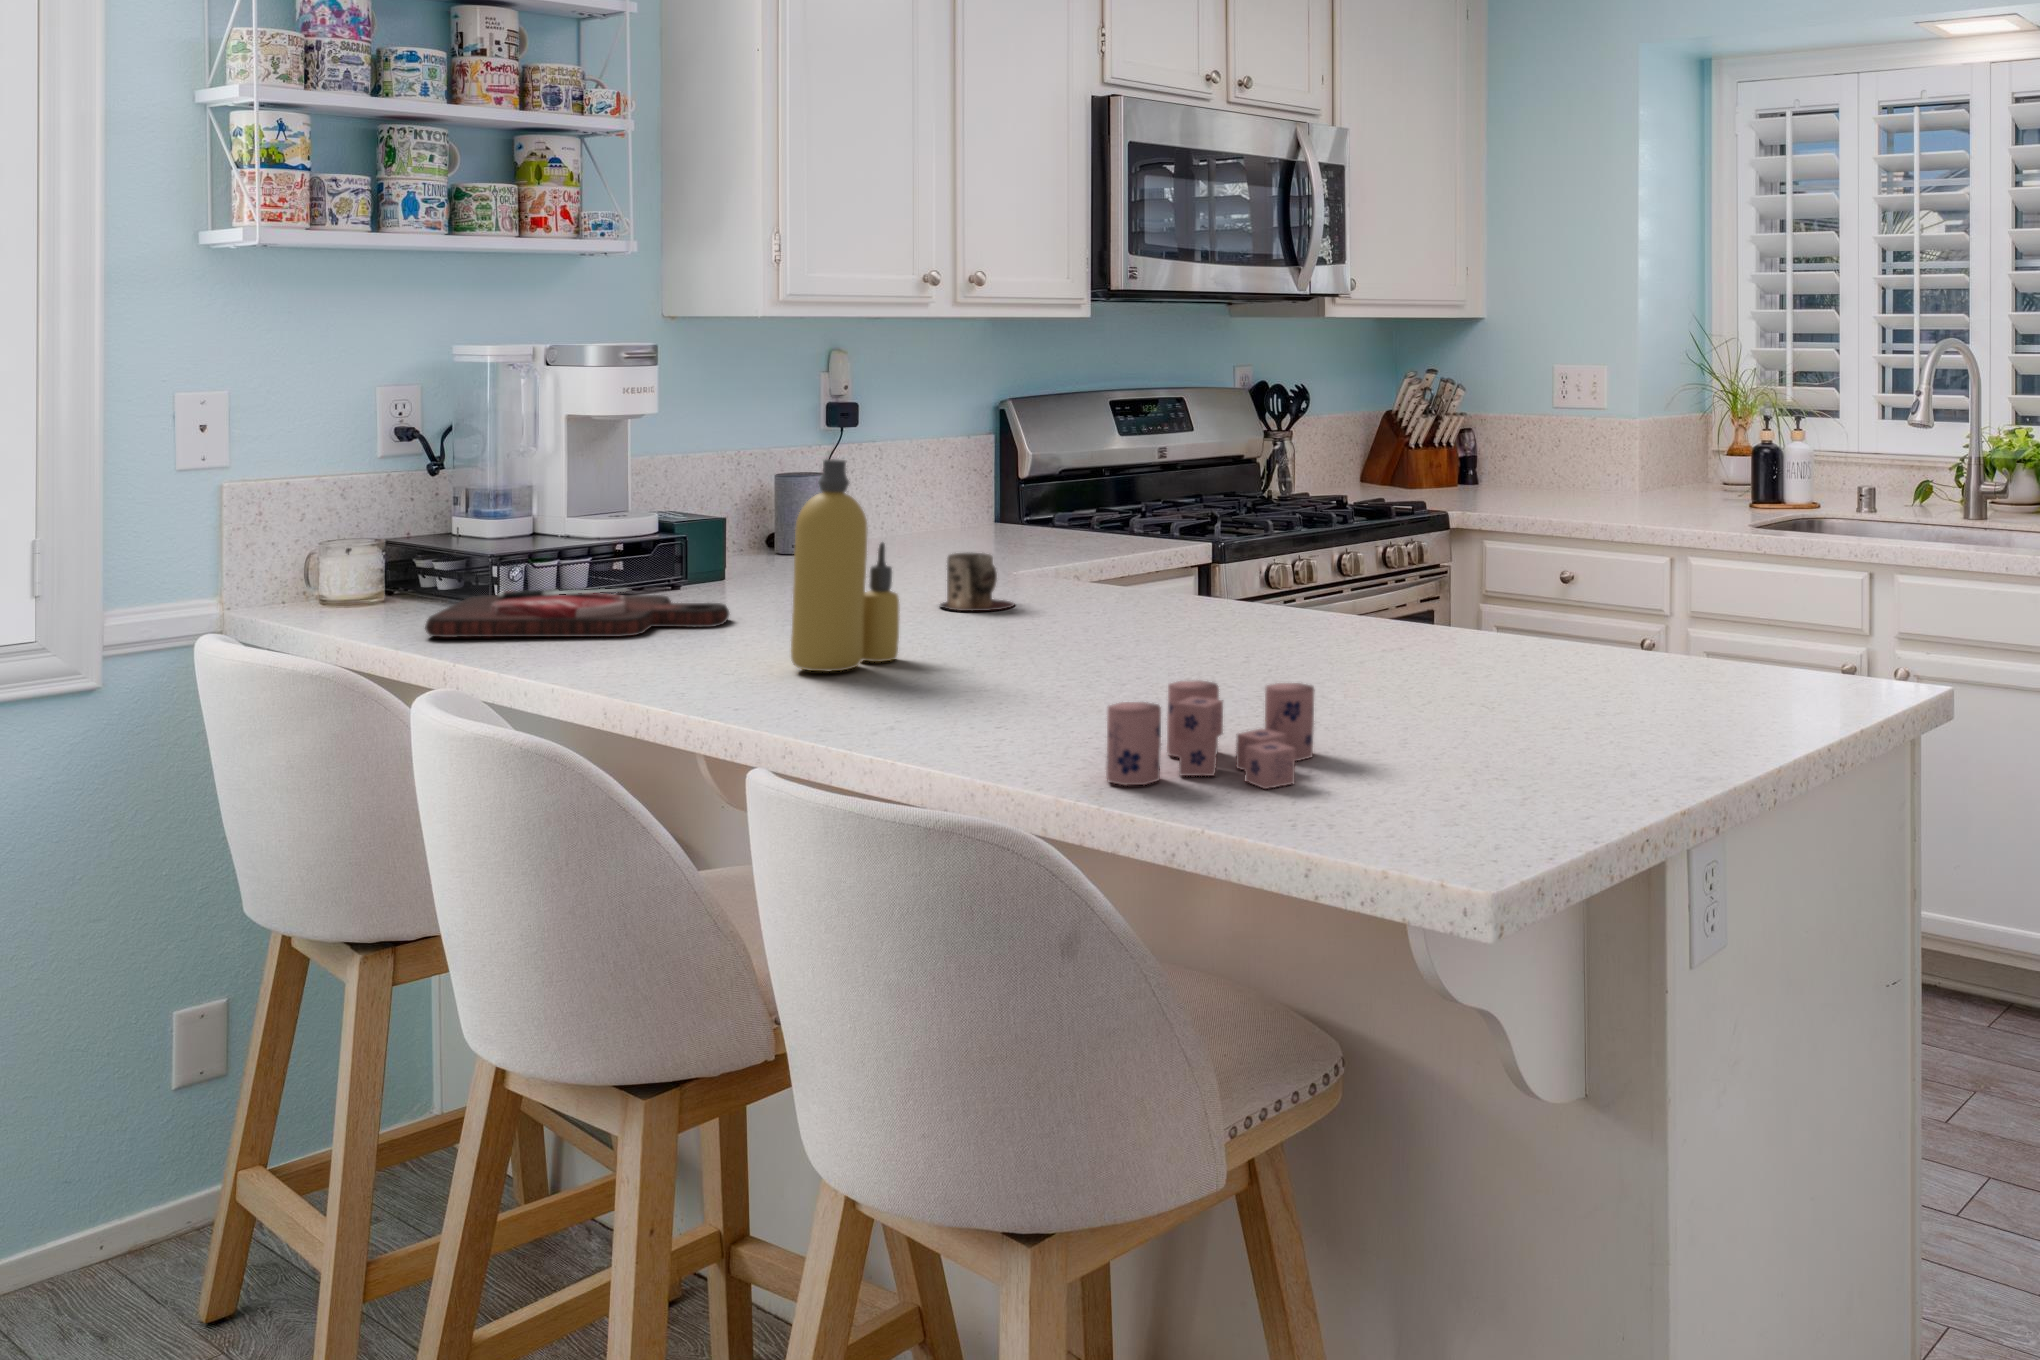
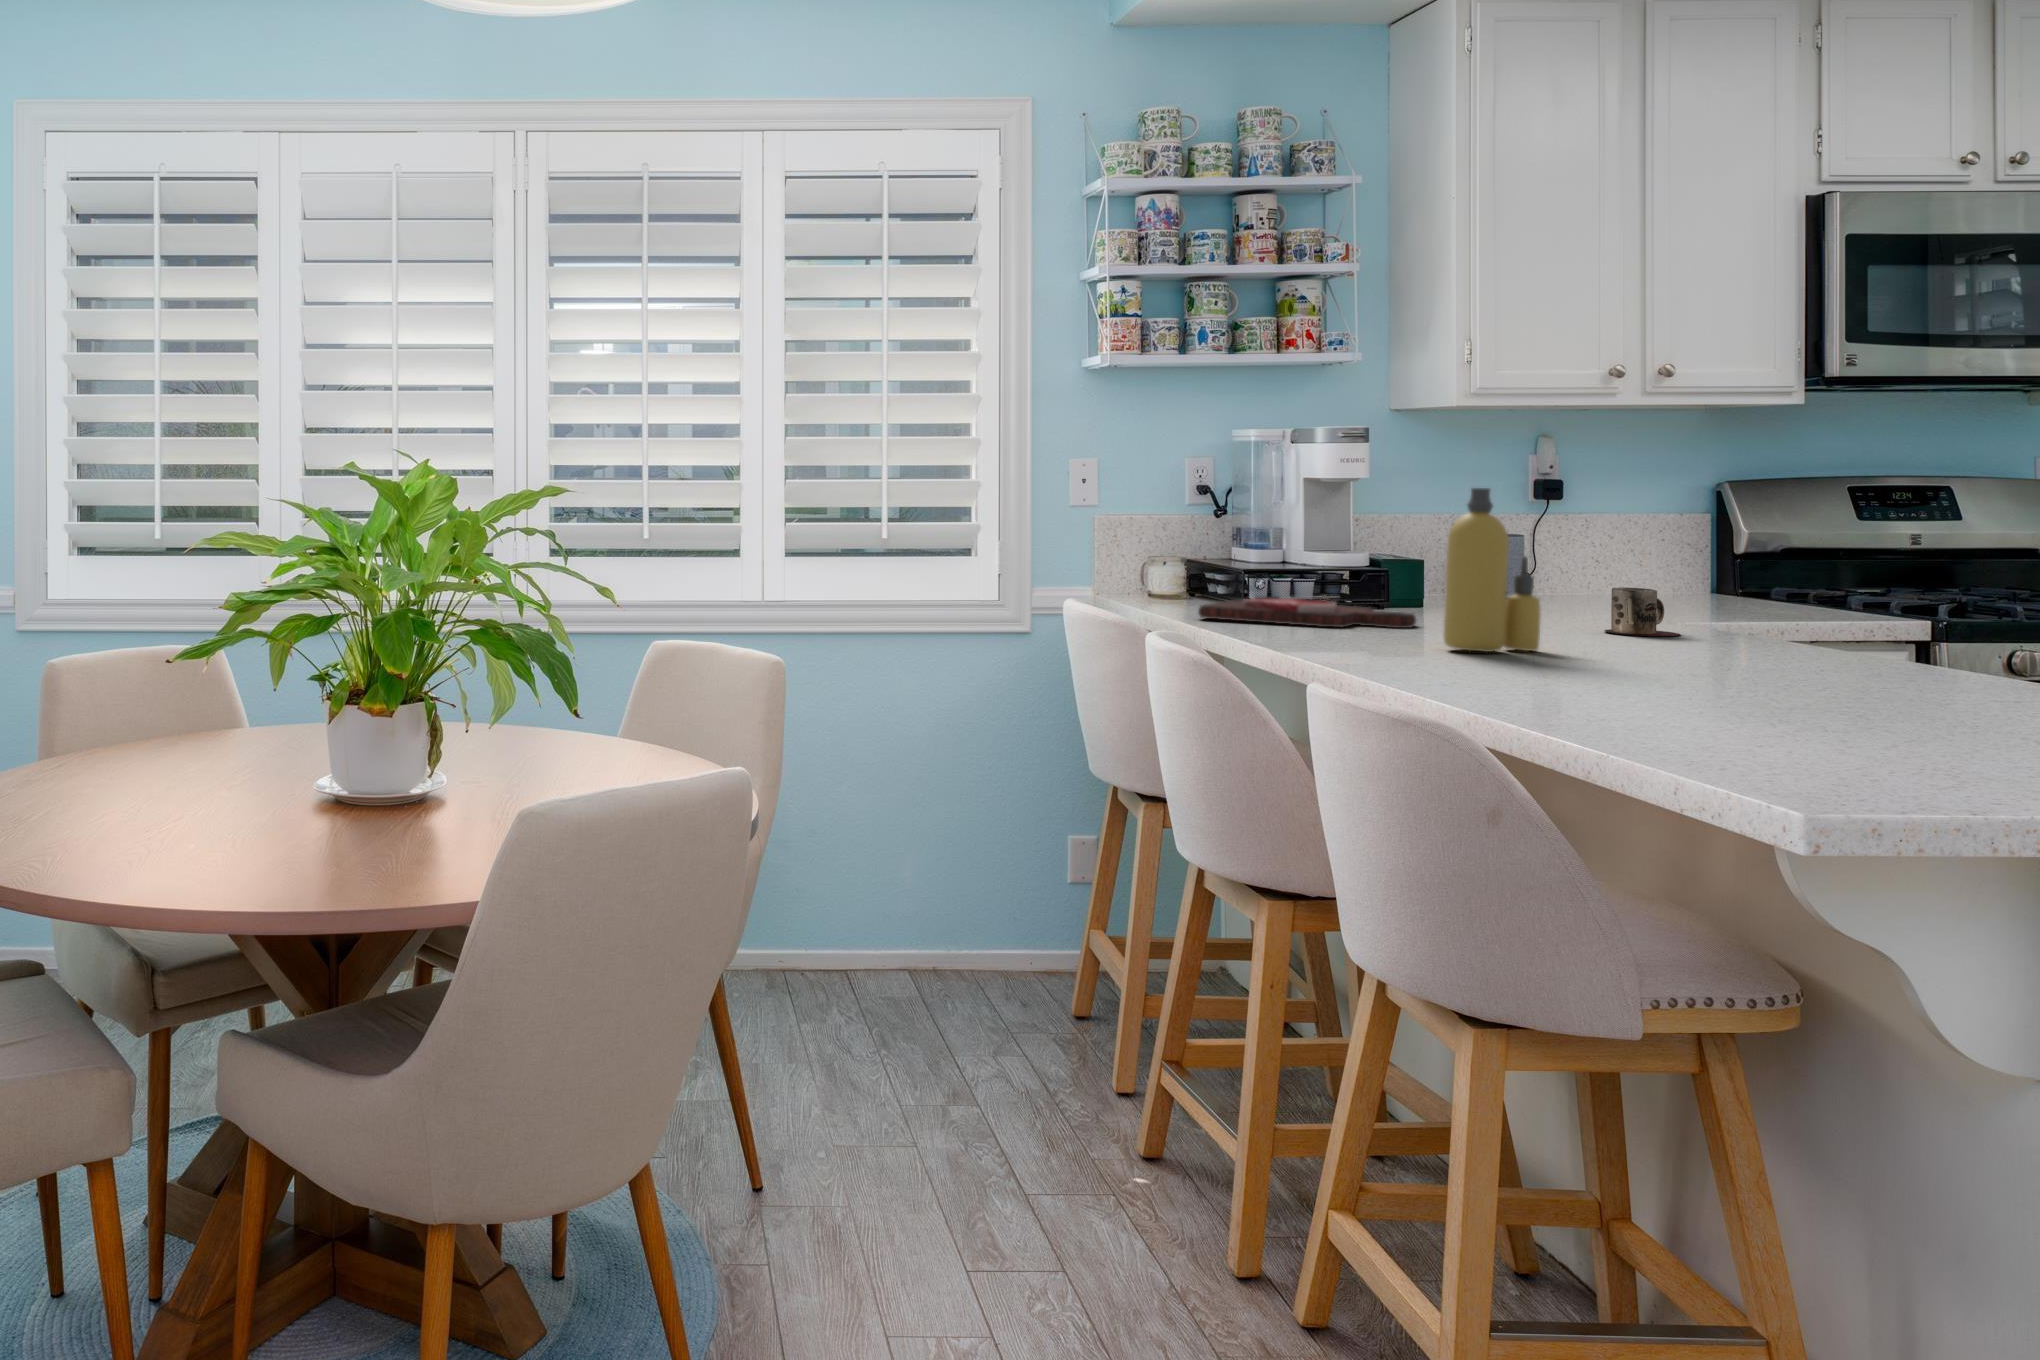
candle: present [1106,680,1314,789] -> none [1665,651,1907,737]

